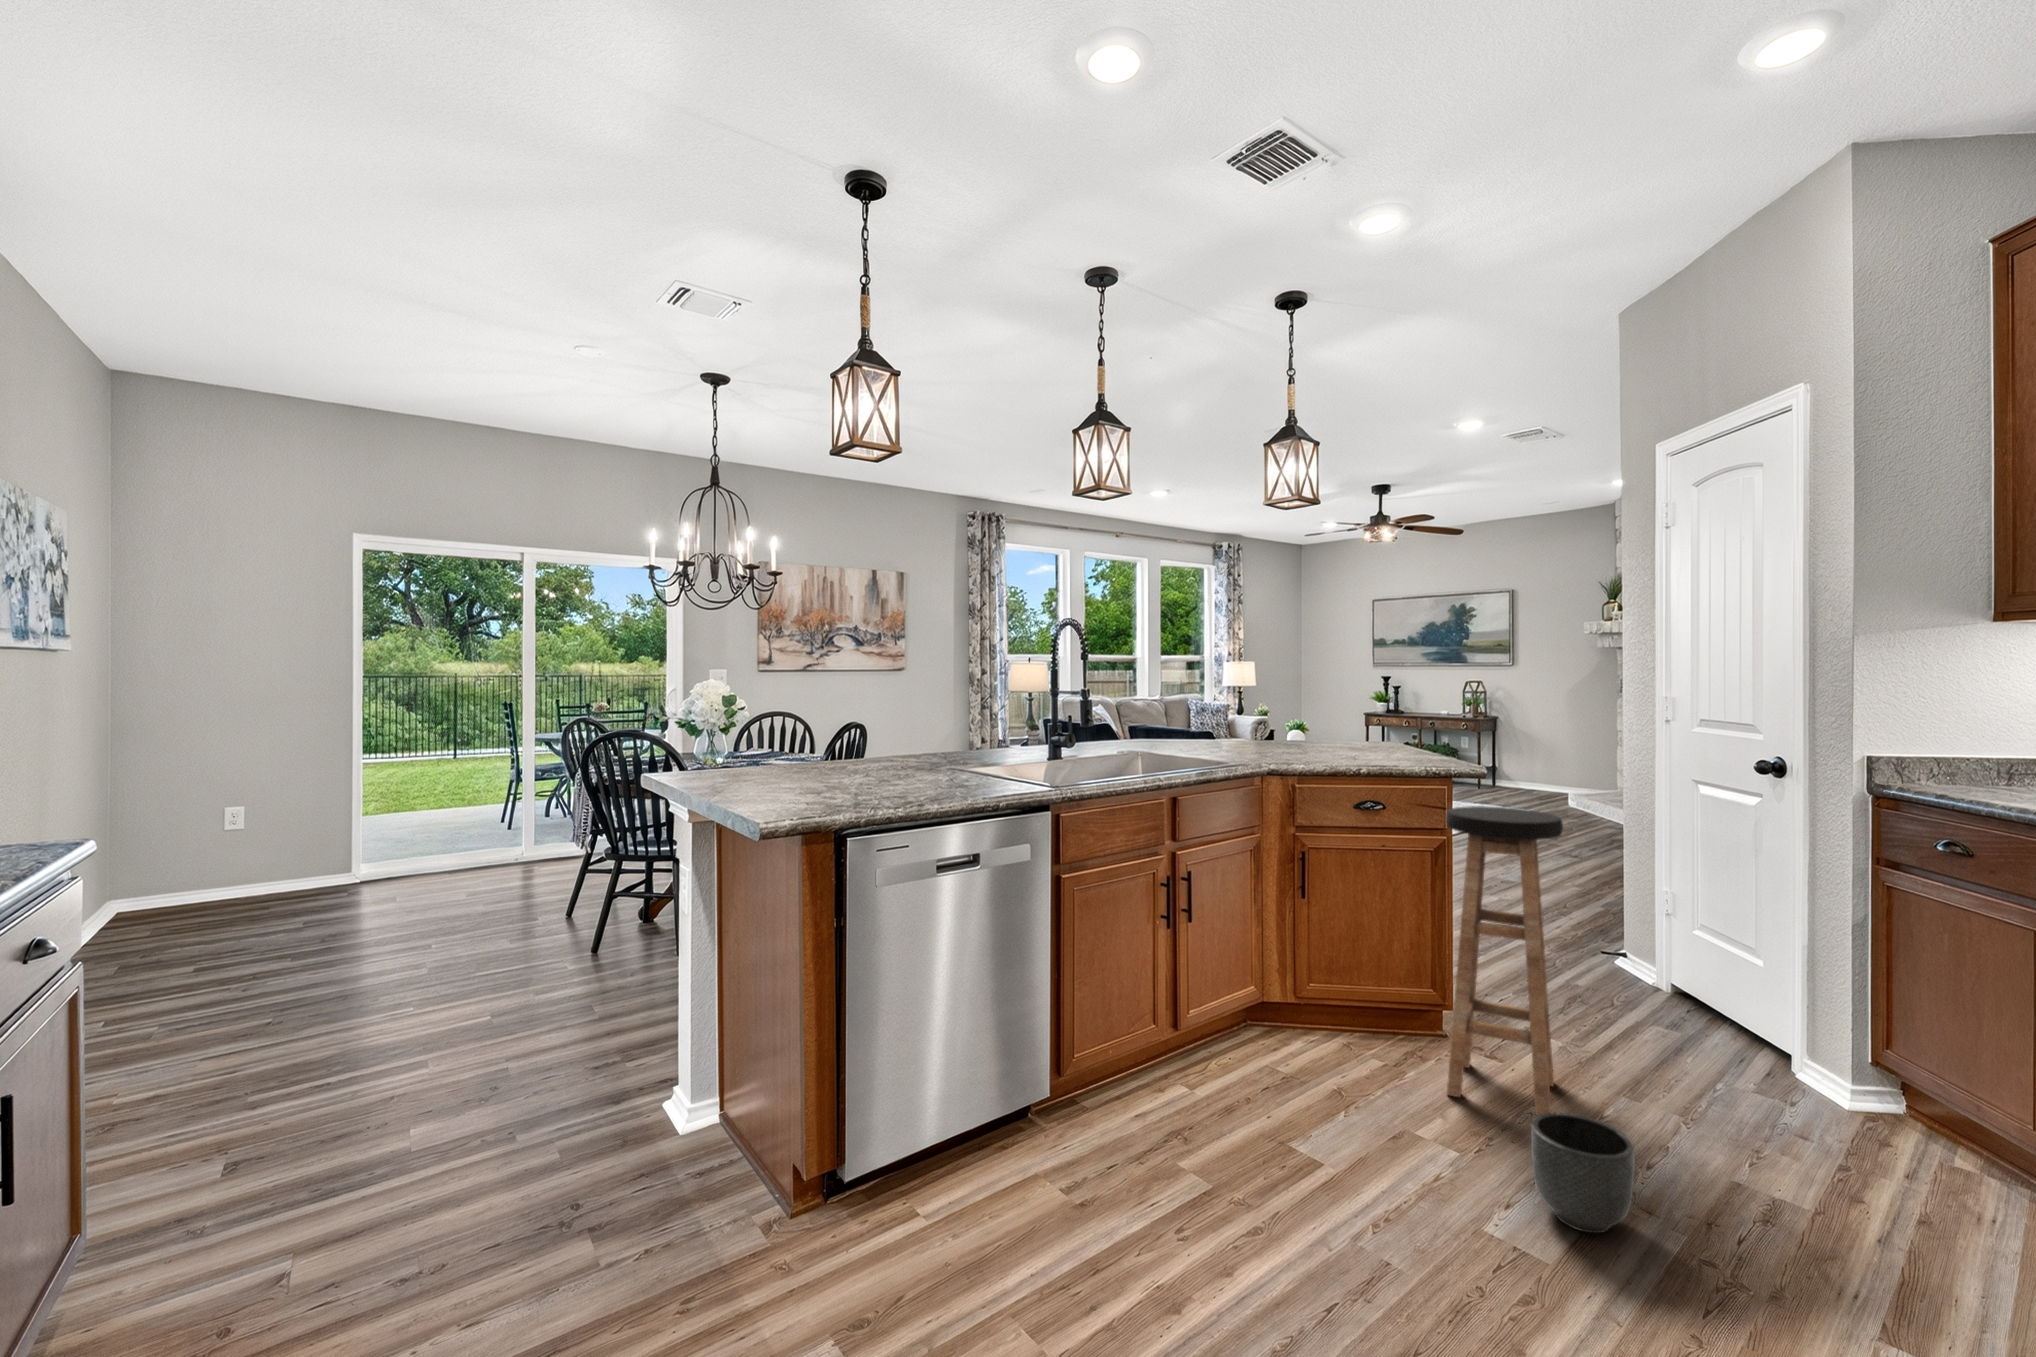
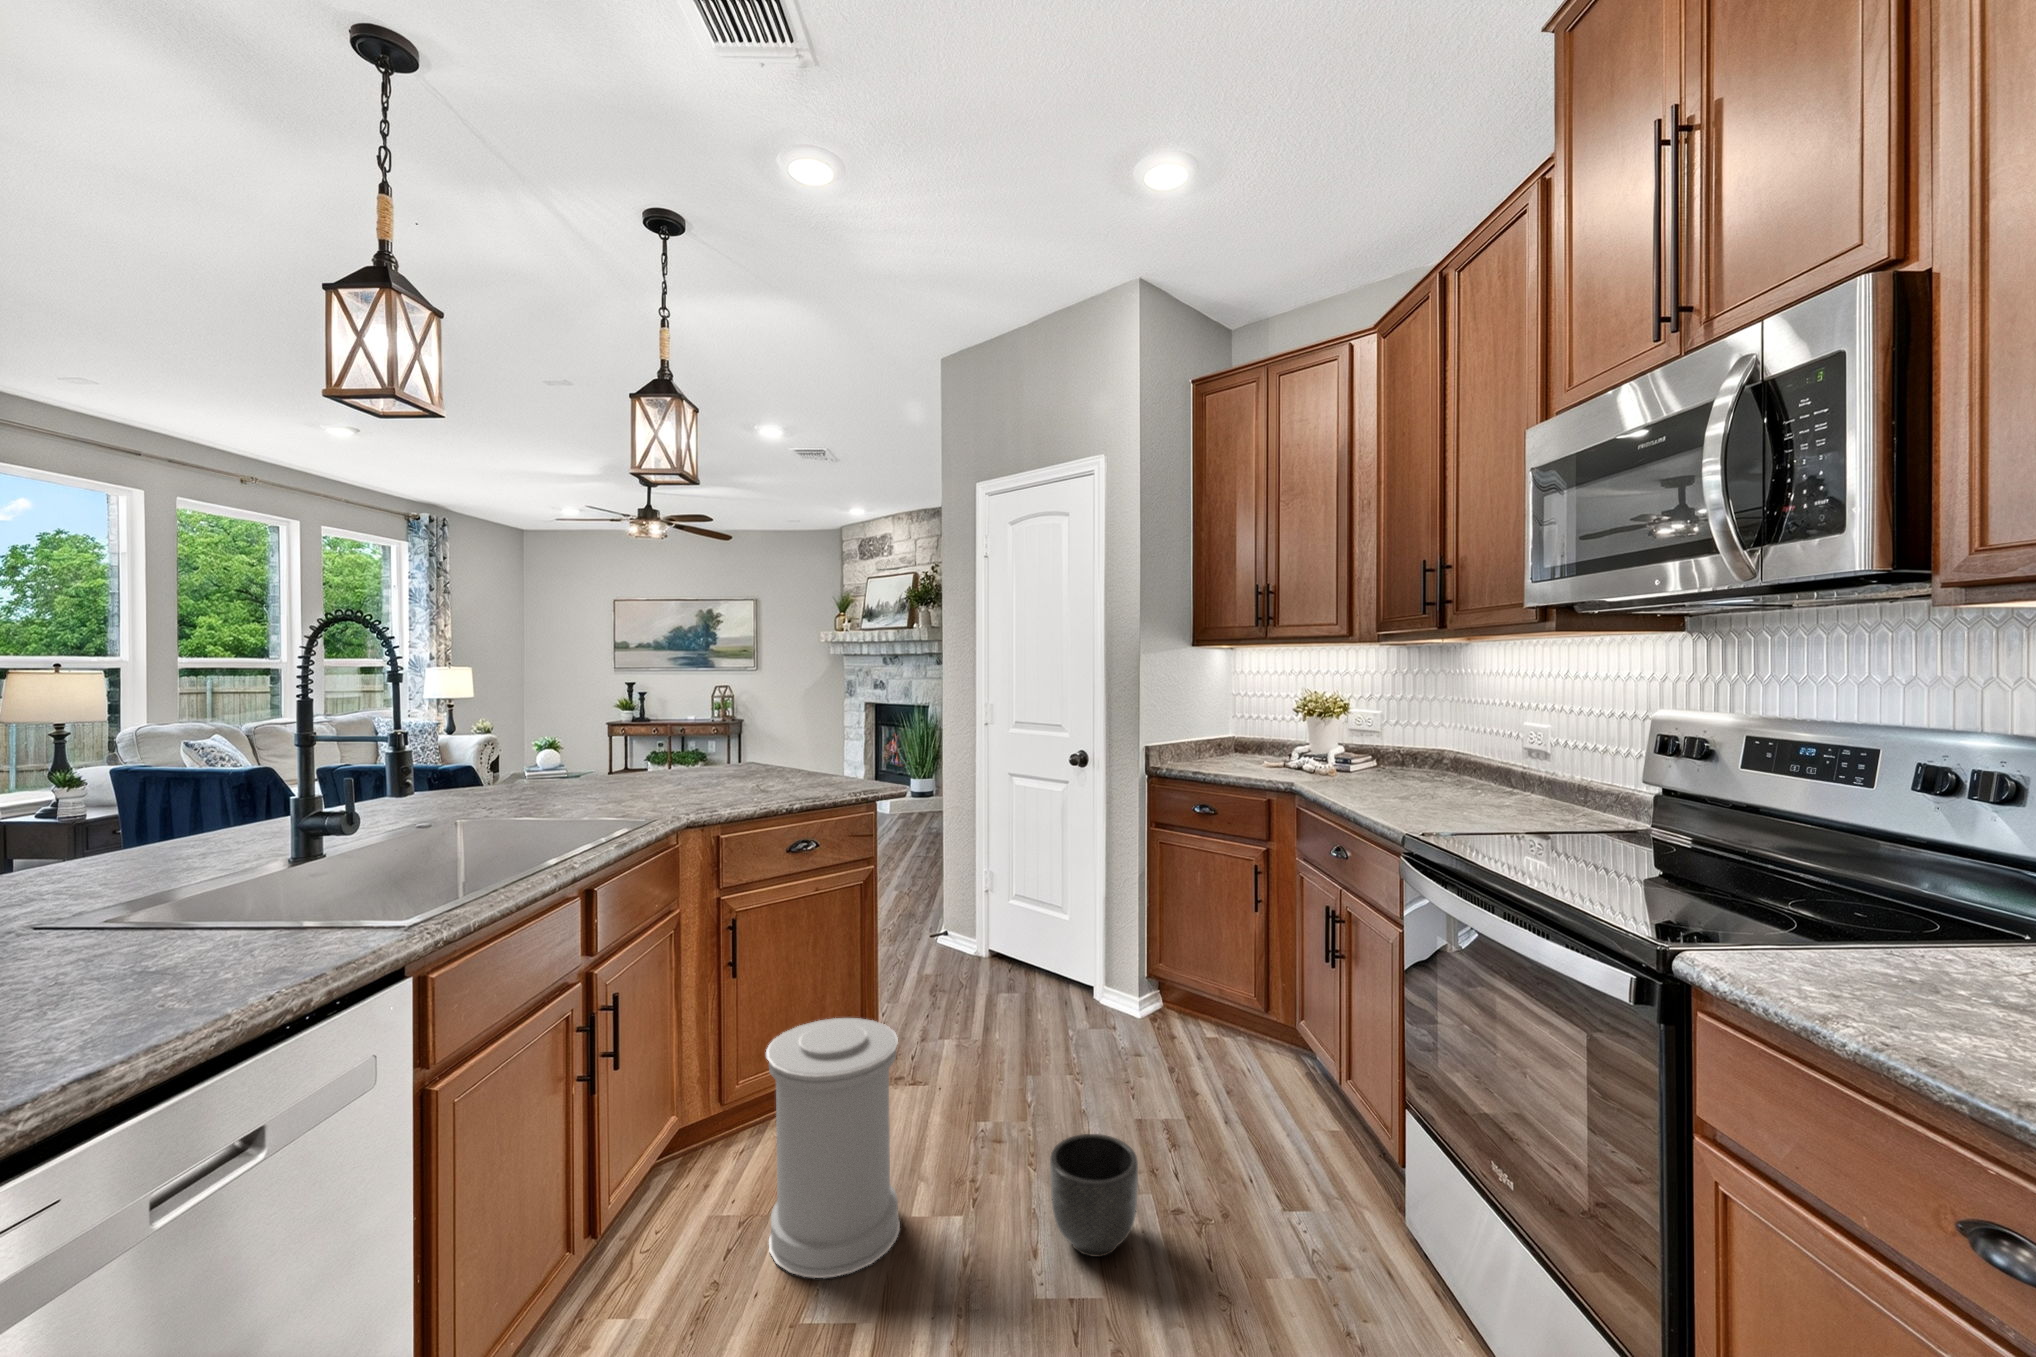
bar stool: present [1446,806,1563,1116] -> none [891,830,1004,1154]
trash can: none [1292,939,1406,1138] -> present [766,1018,900,1278]

